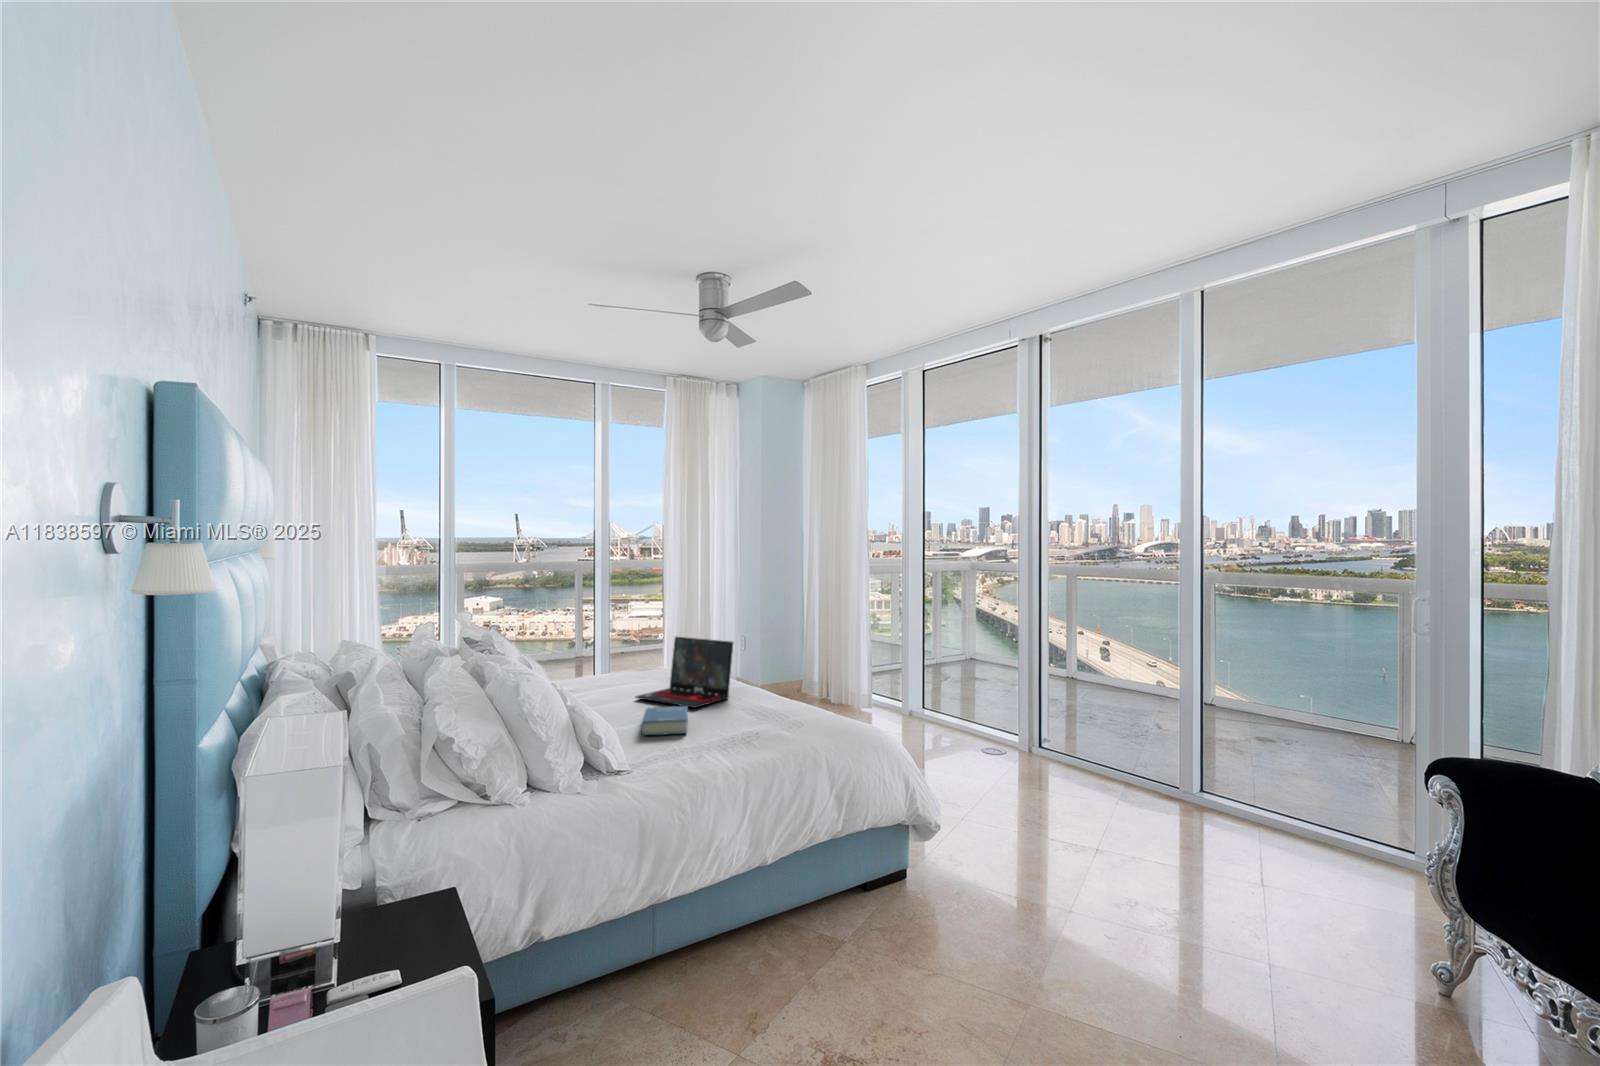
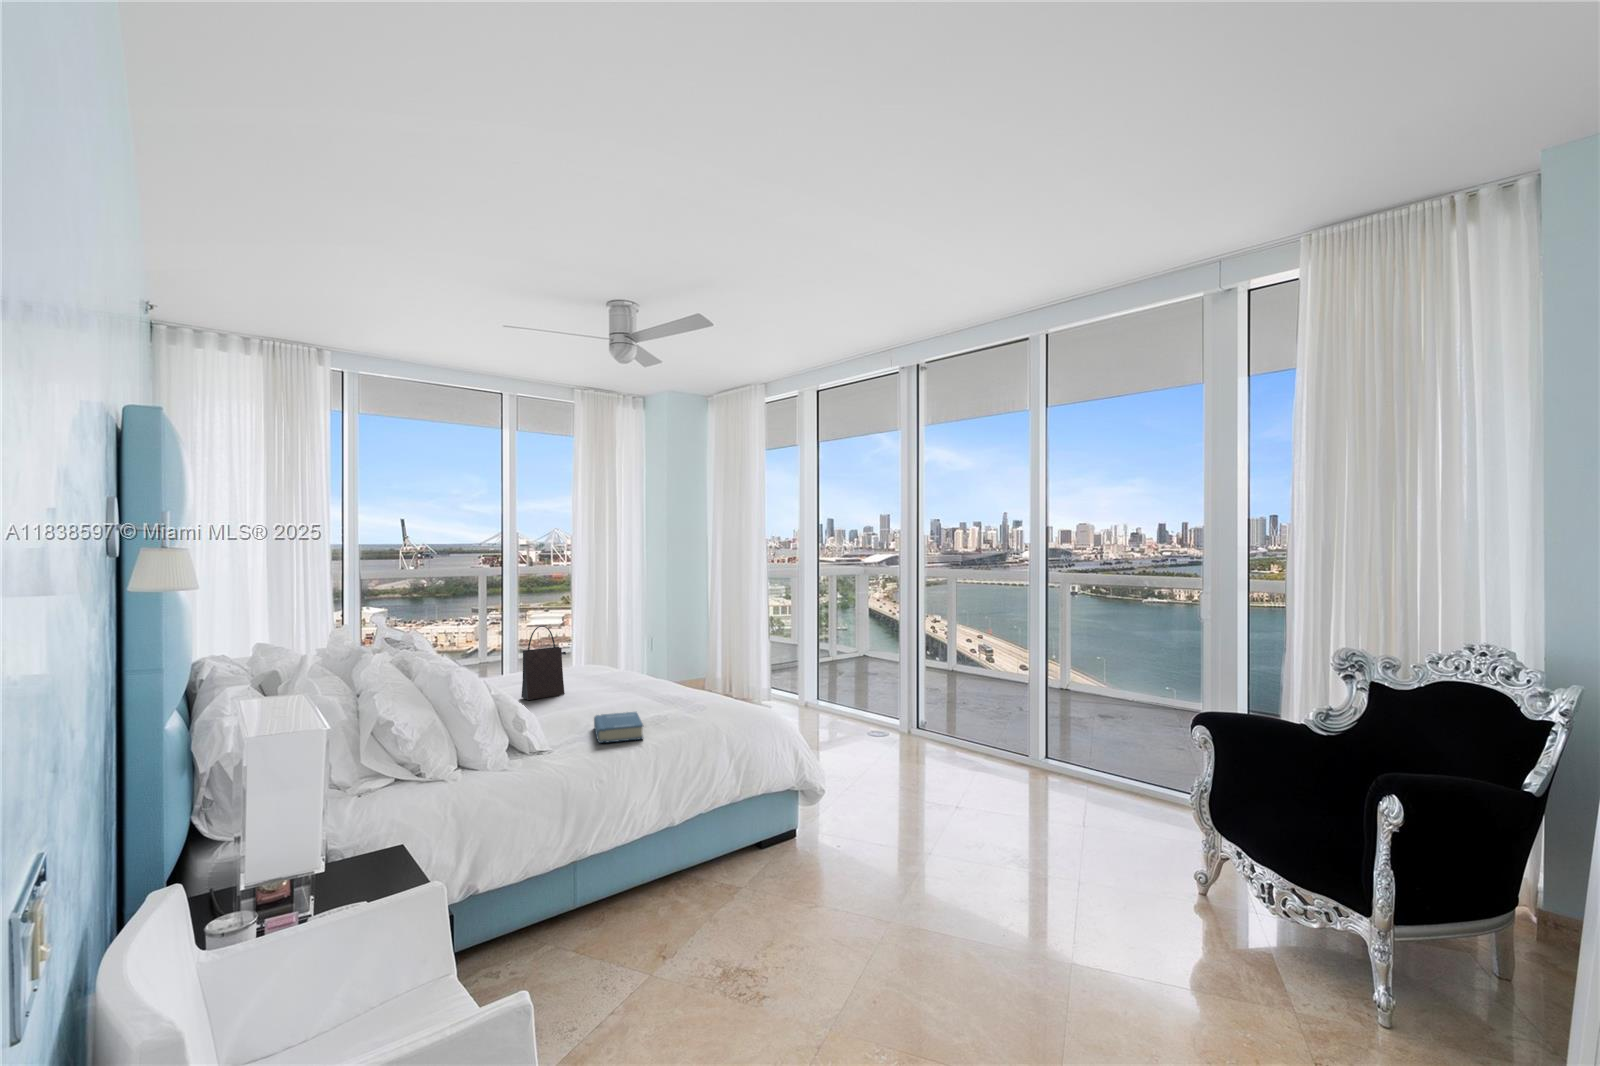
handbag: none [593,618,637,690] -> present [521,626,566,700]
laptop: present [636,637,734,708] -> none [572,643,674,713]

